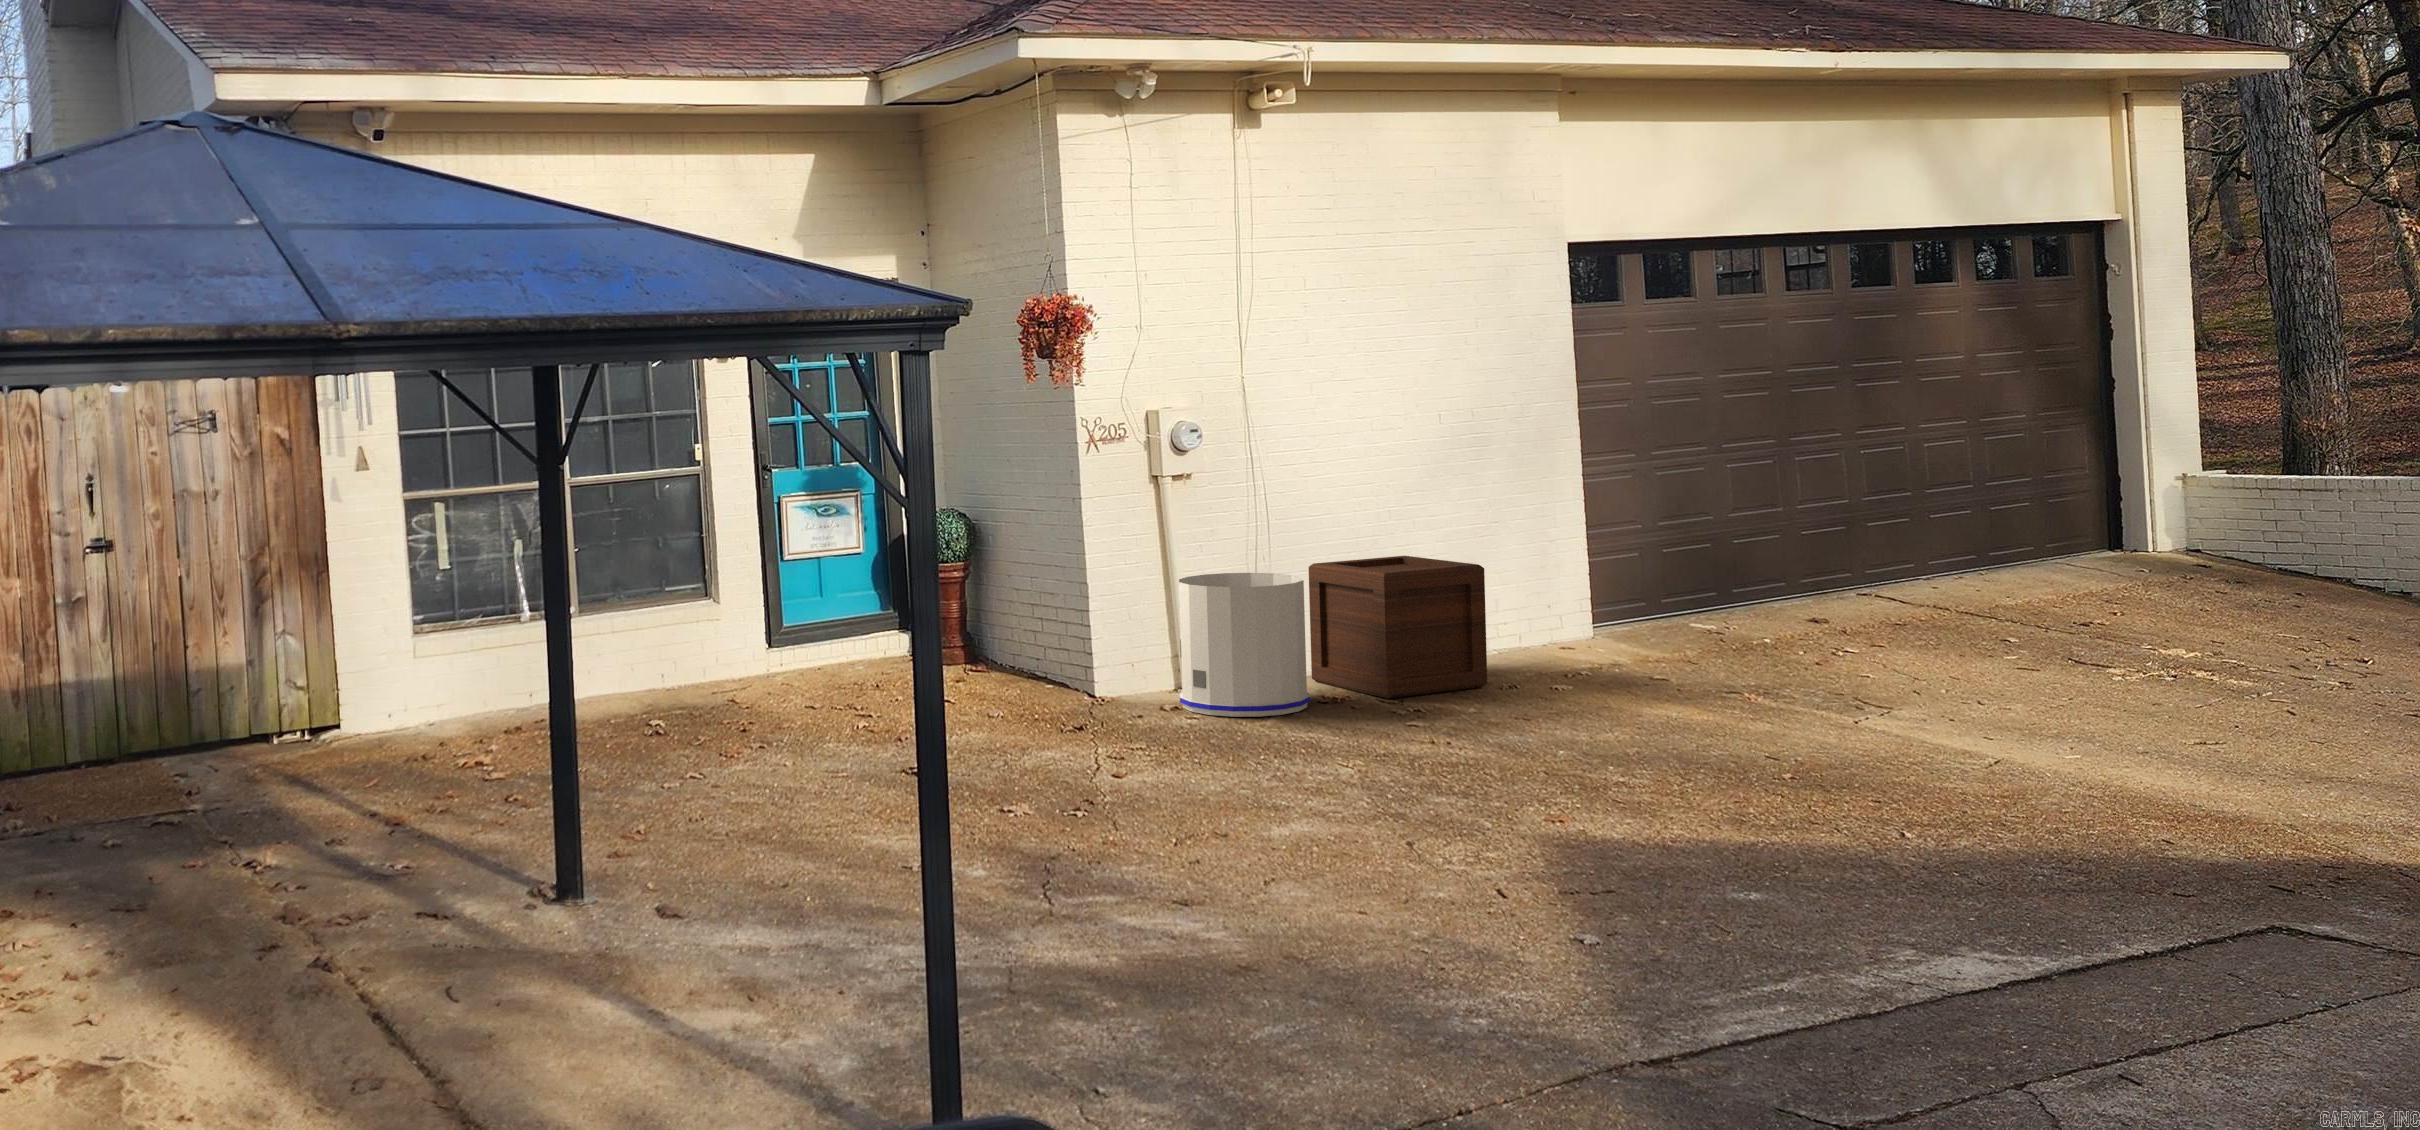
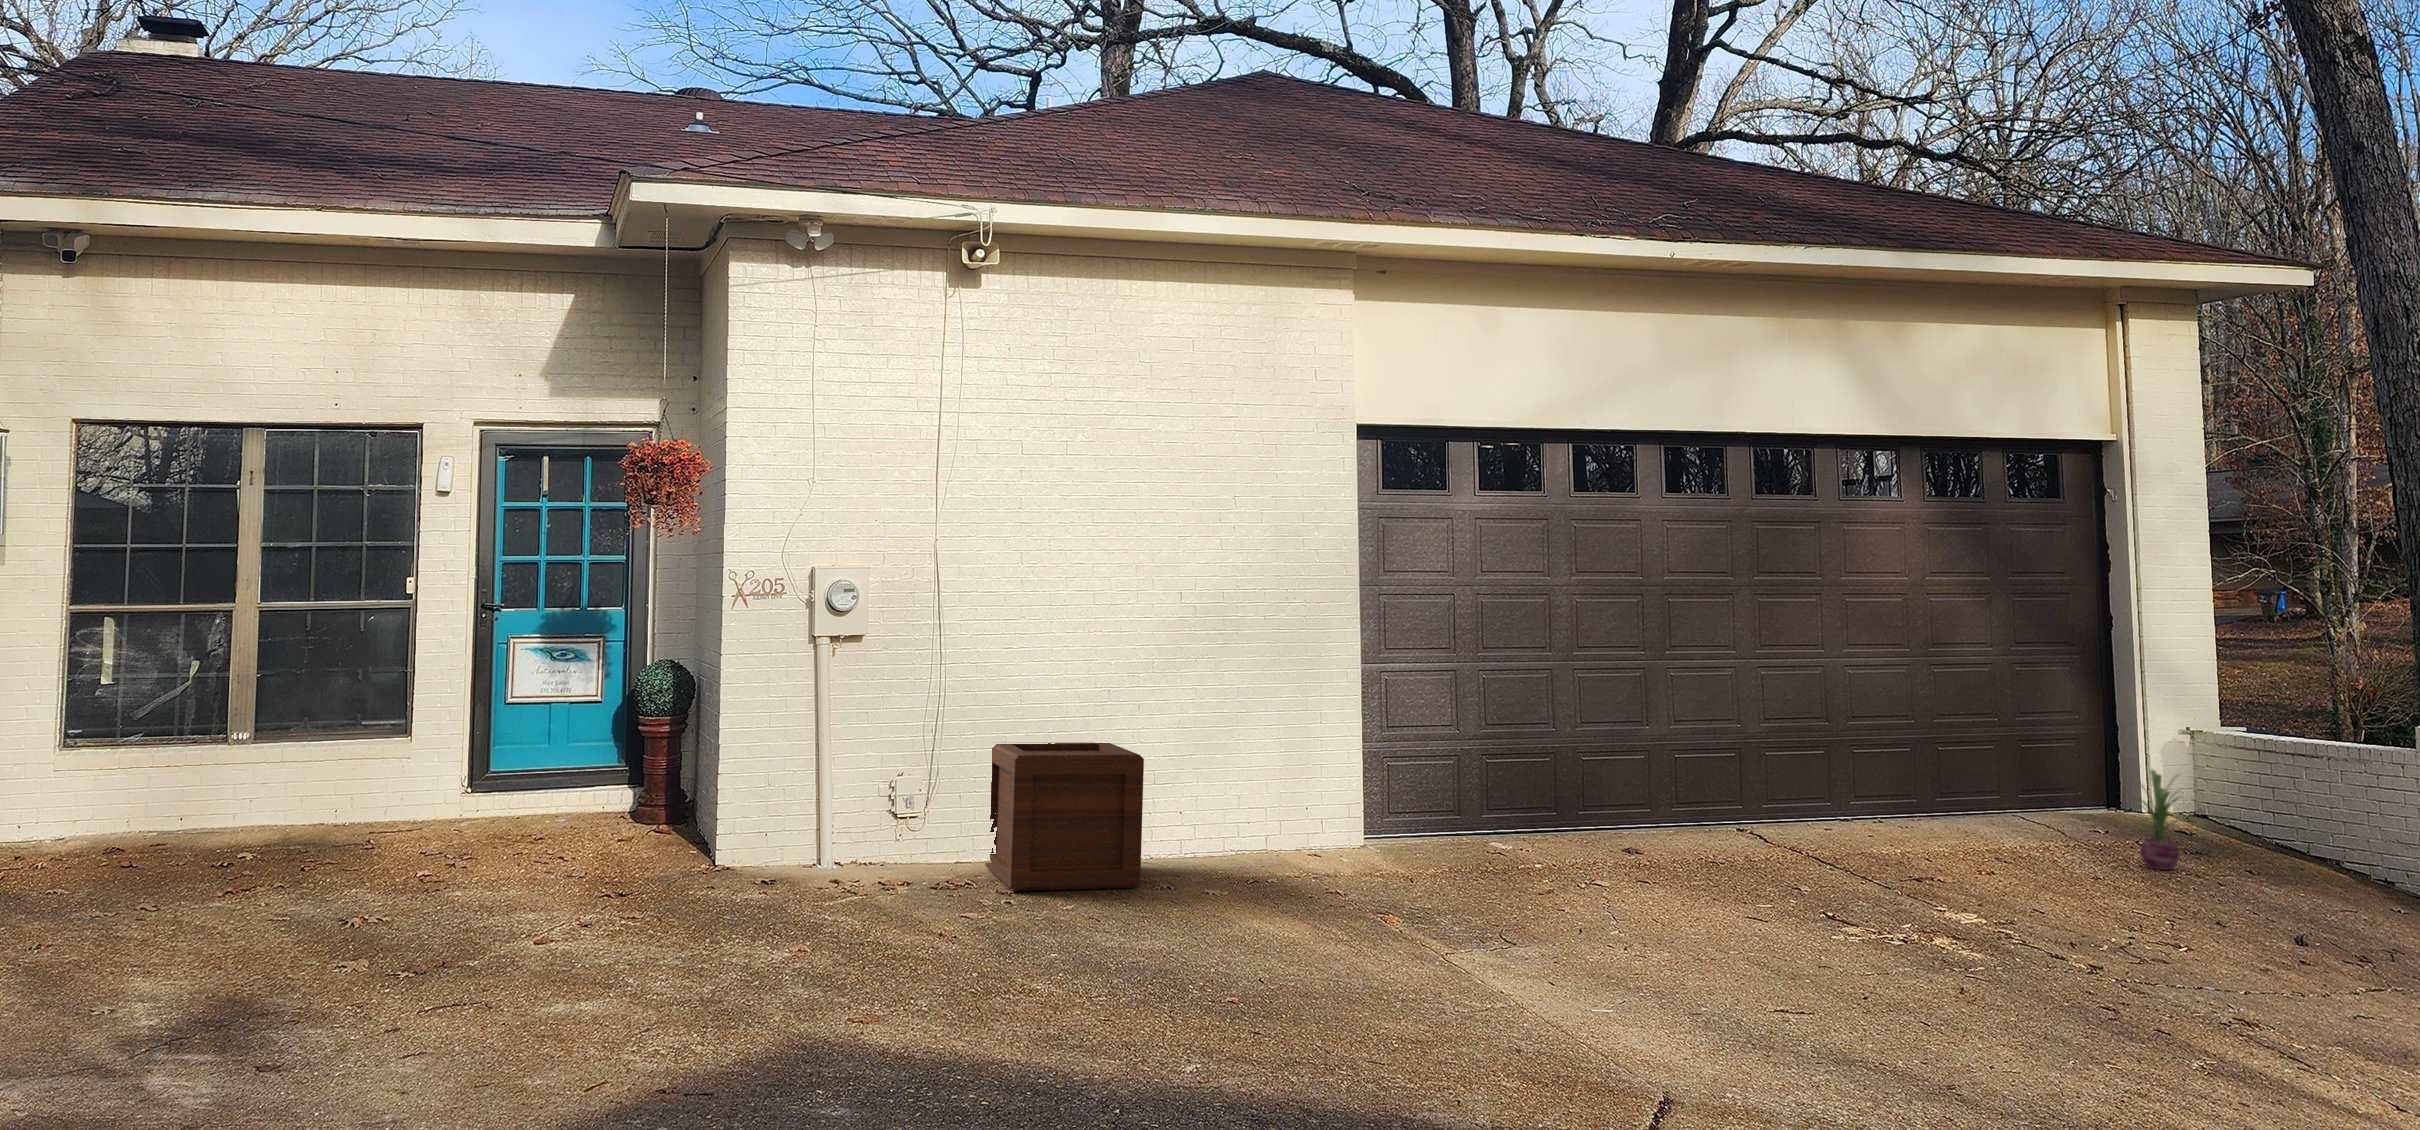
decorative plant: none [2222,514,2335,603] -> present [2119,770,2203,870]
trash can: present [1179,573,1310,717] -> none [791,745,931,898]

